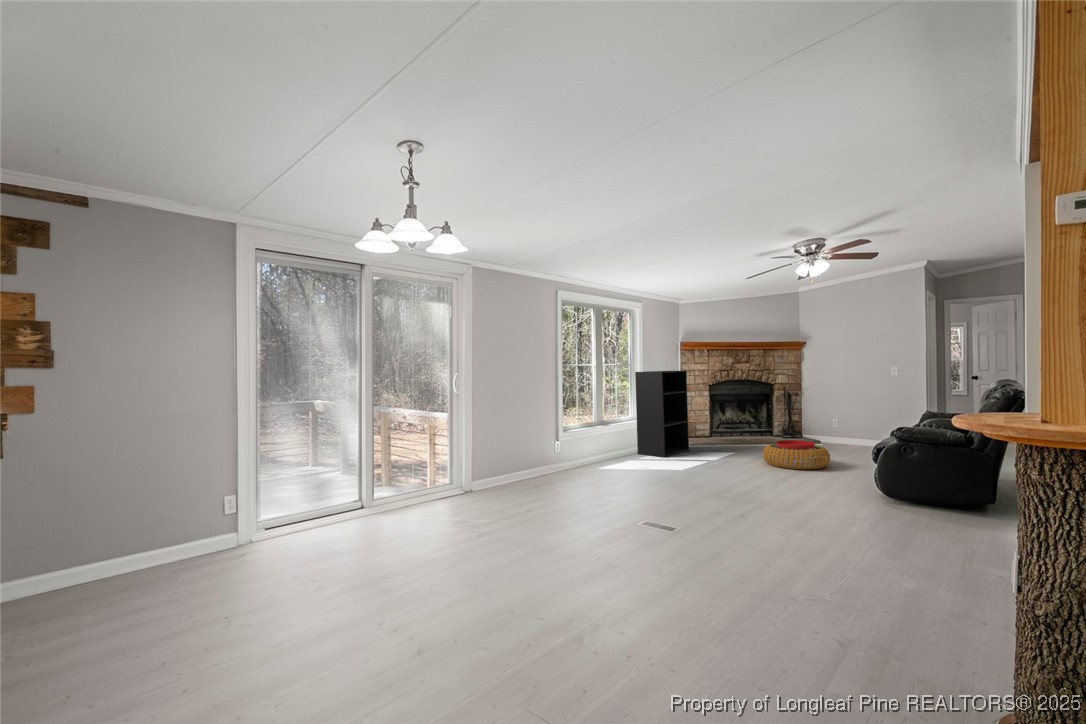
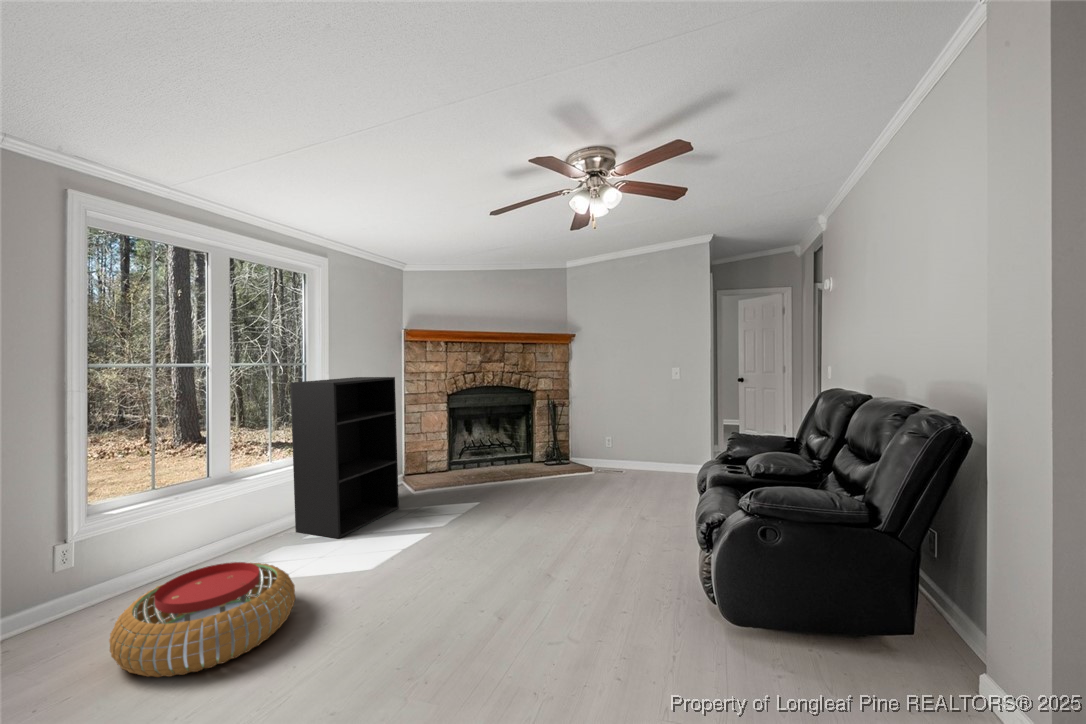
pouf: present [763,440,830,469] -> present [109,562,295,677]

